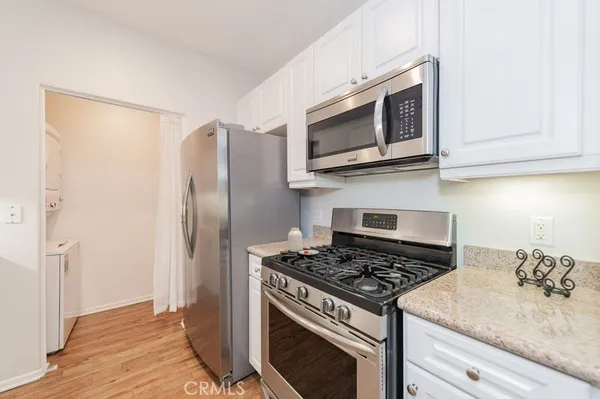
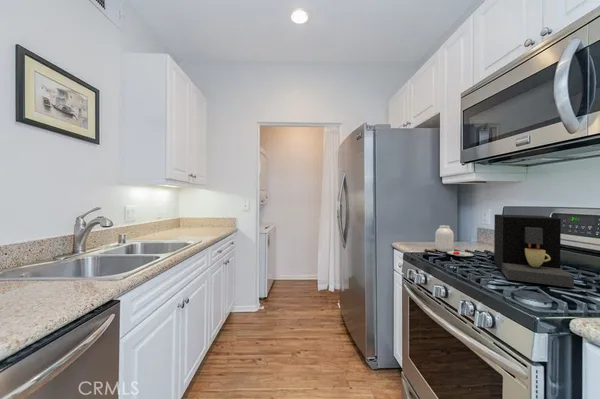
coffee maker: none [333,216,388,272] -> present [494,214,574,288]

